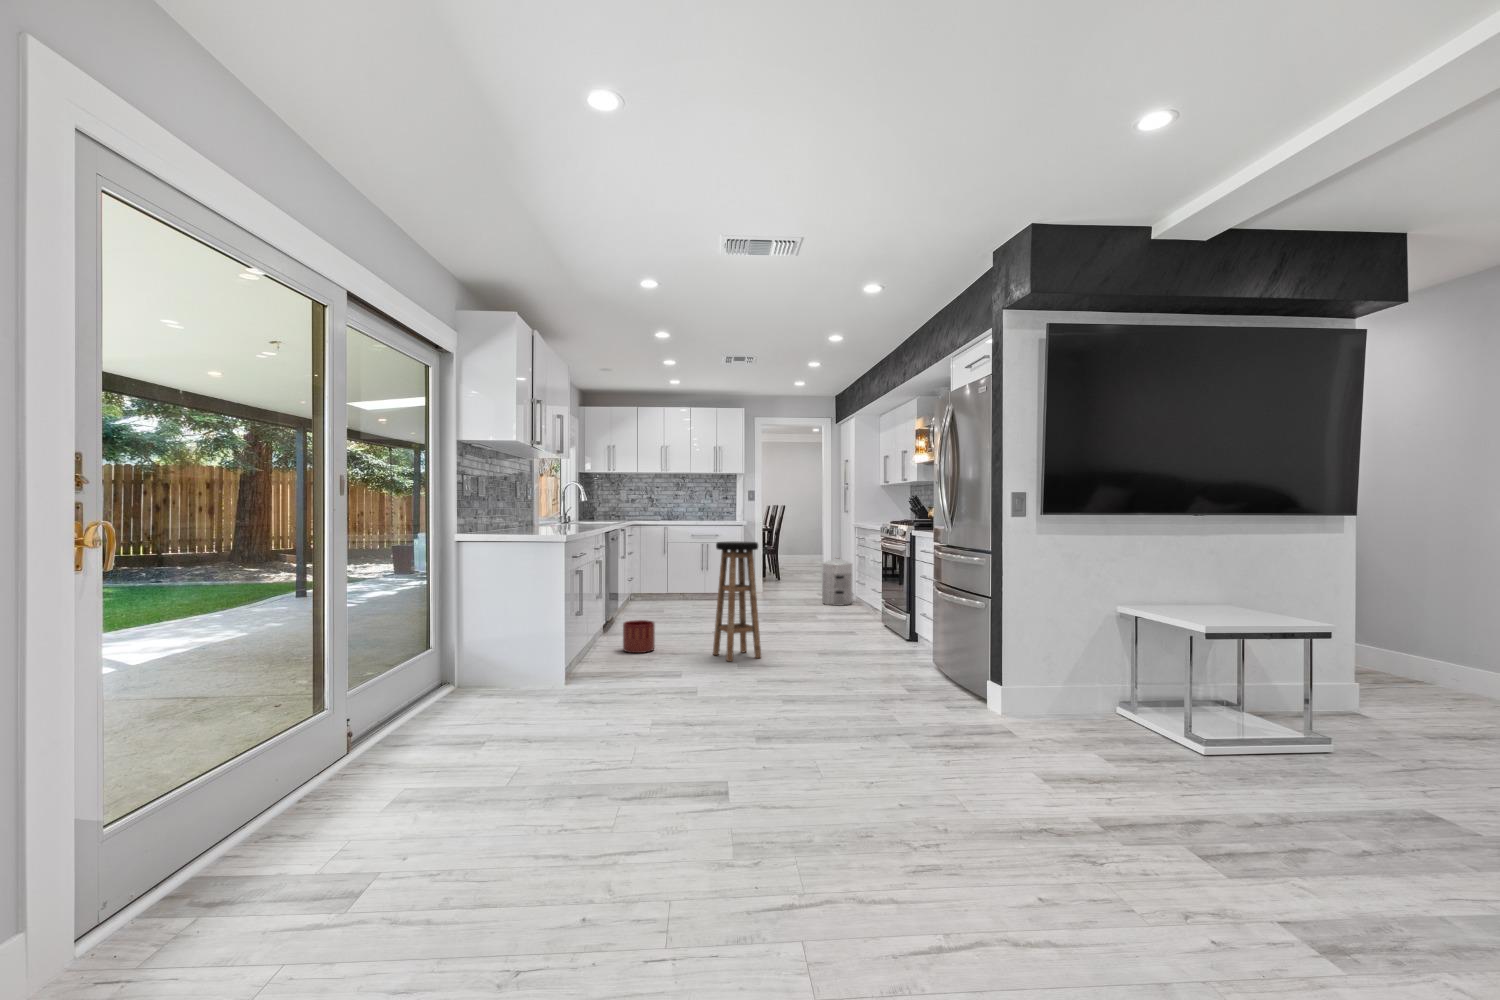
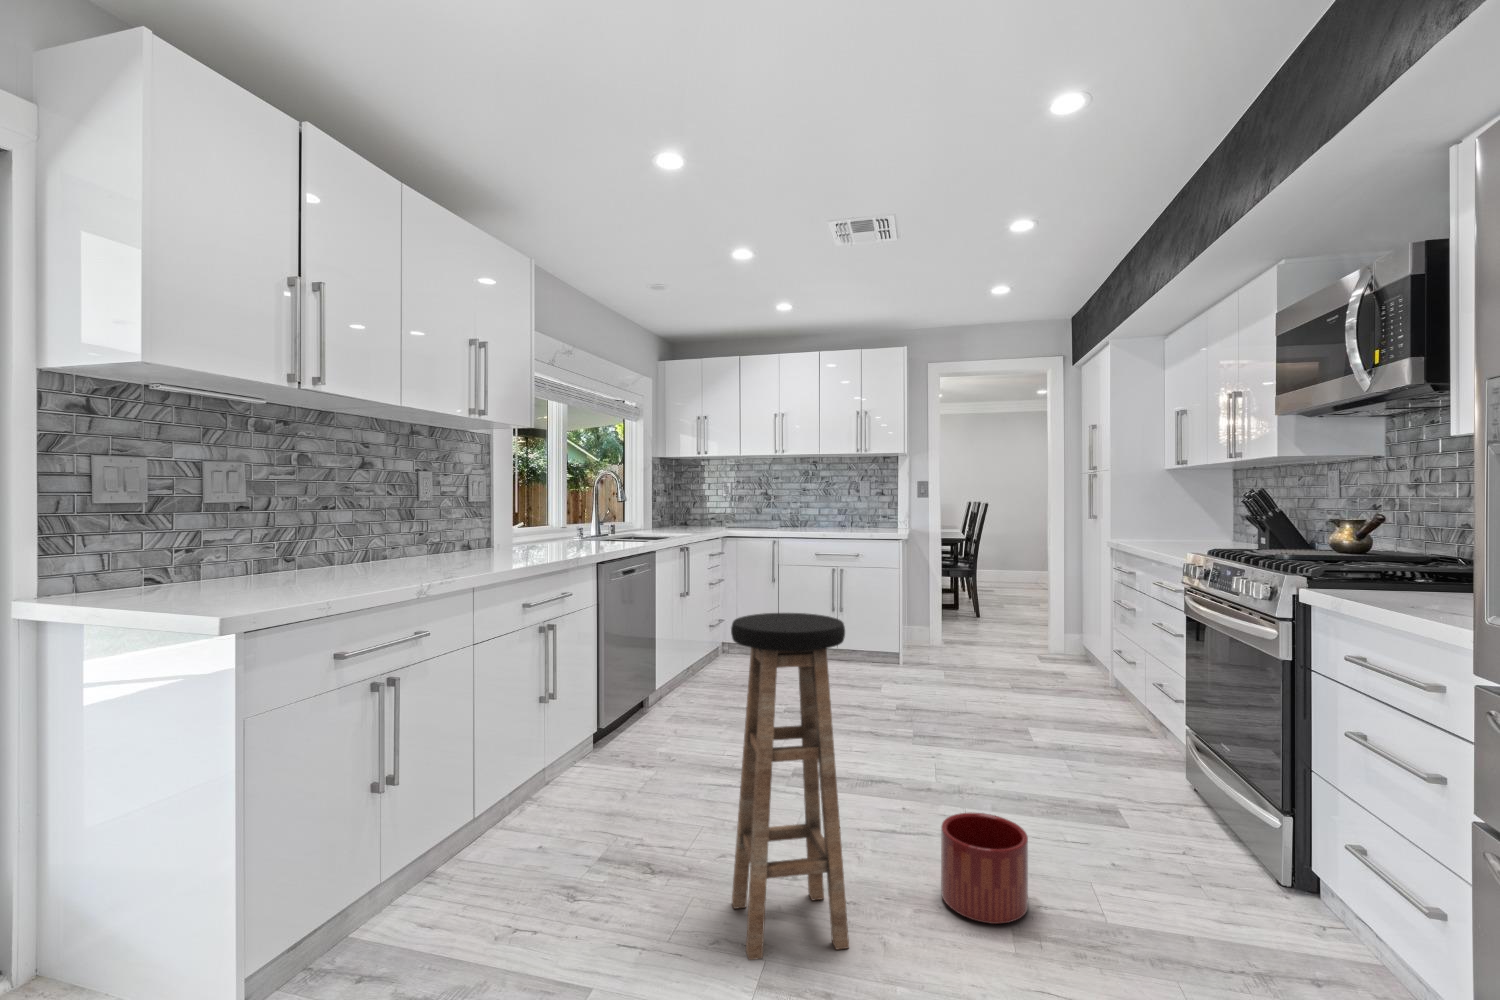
waste bin: present [822,560,852,606] -> none [1043,603,1104,695]
planter: present [623,620,655,653] -> present [941,813,1028,924]

